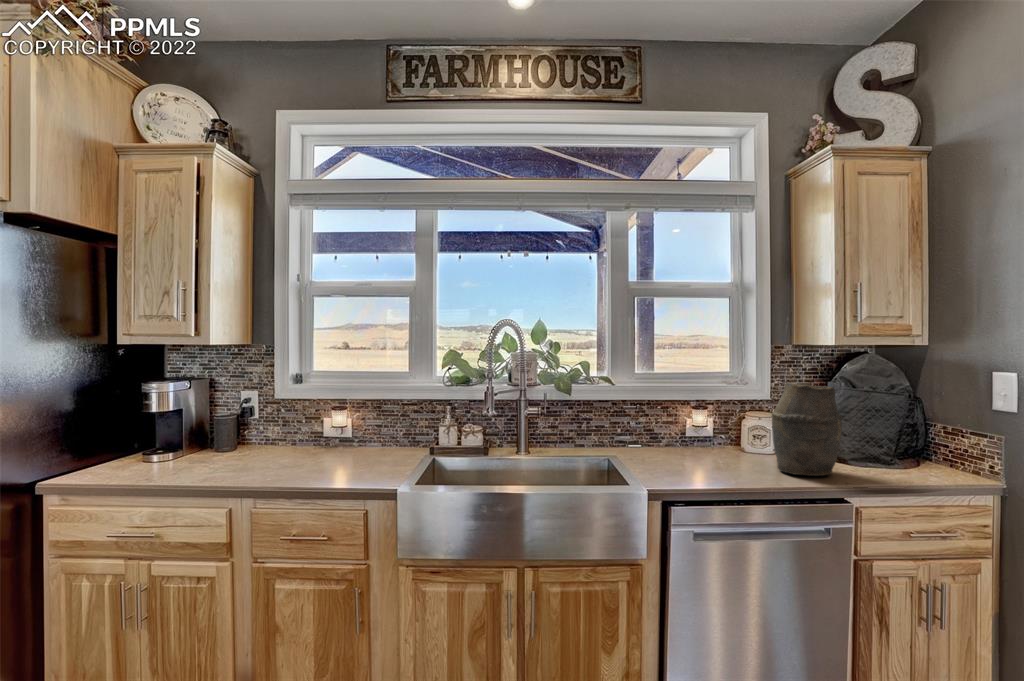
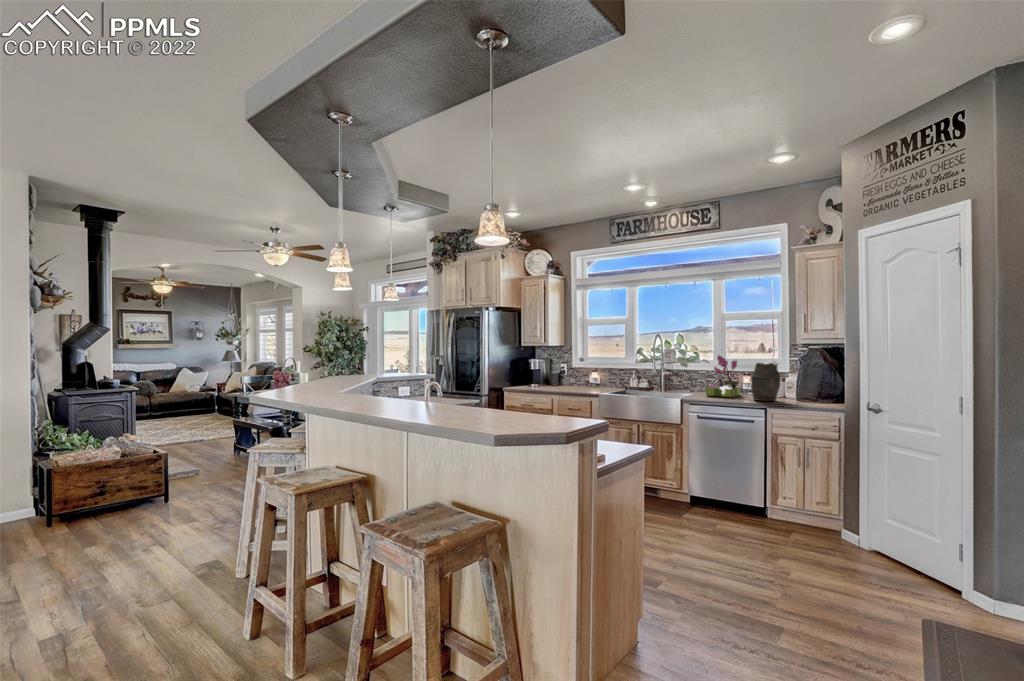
flower arrangement: none [645,365,721,467] -> present [706,355,740,397]

